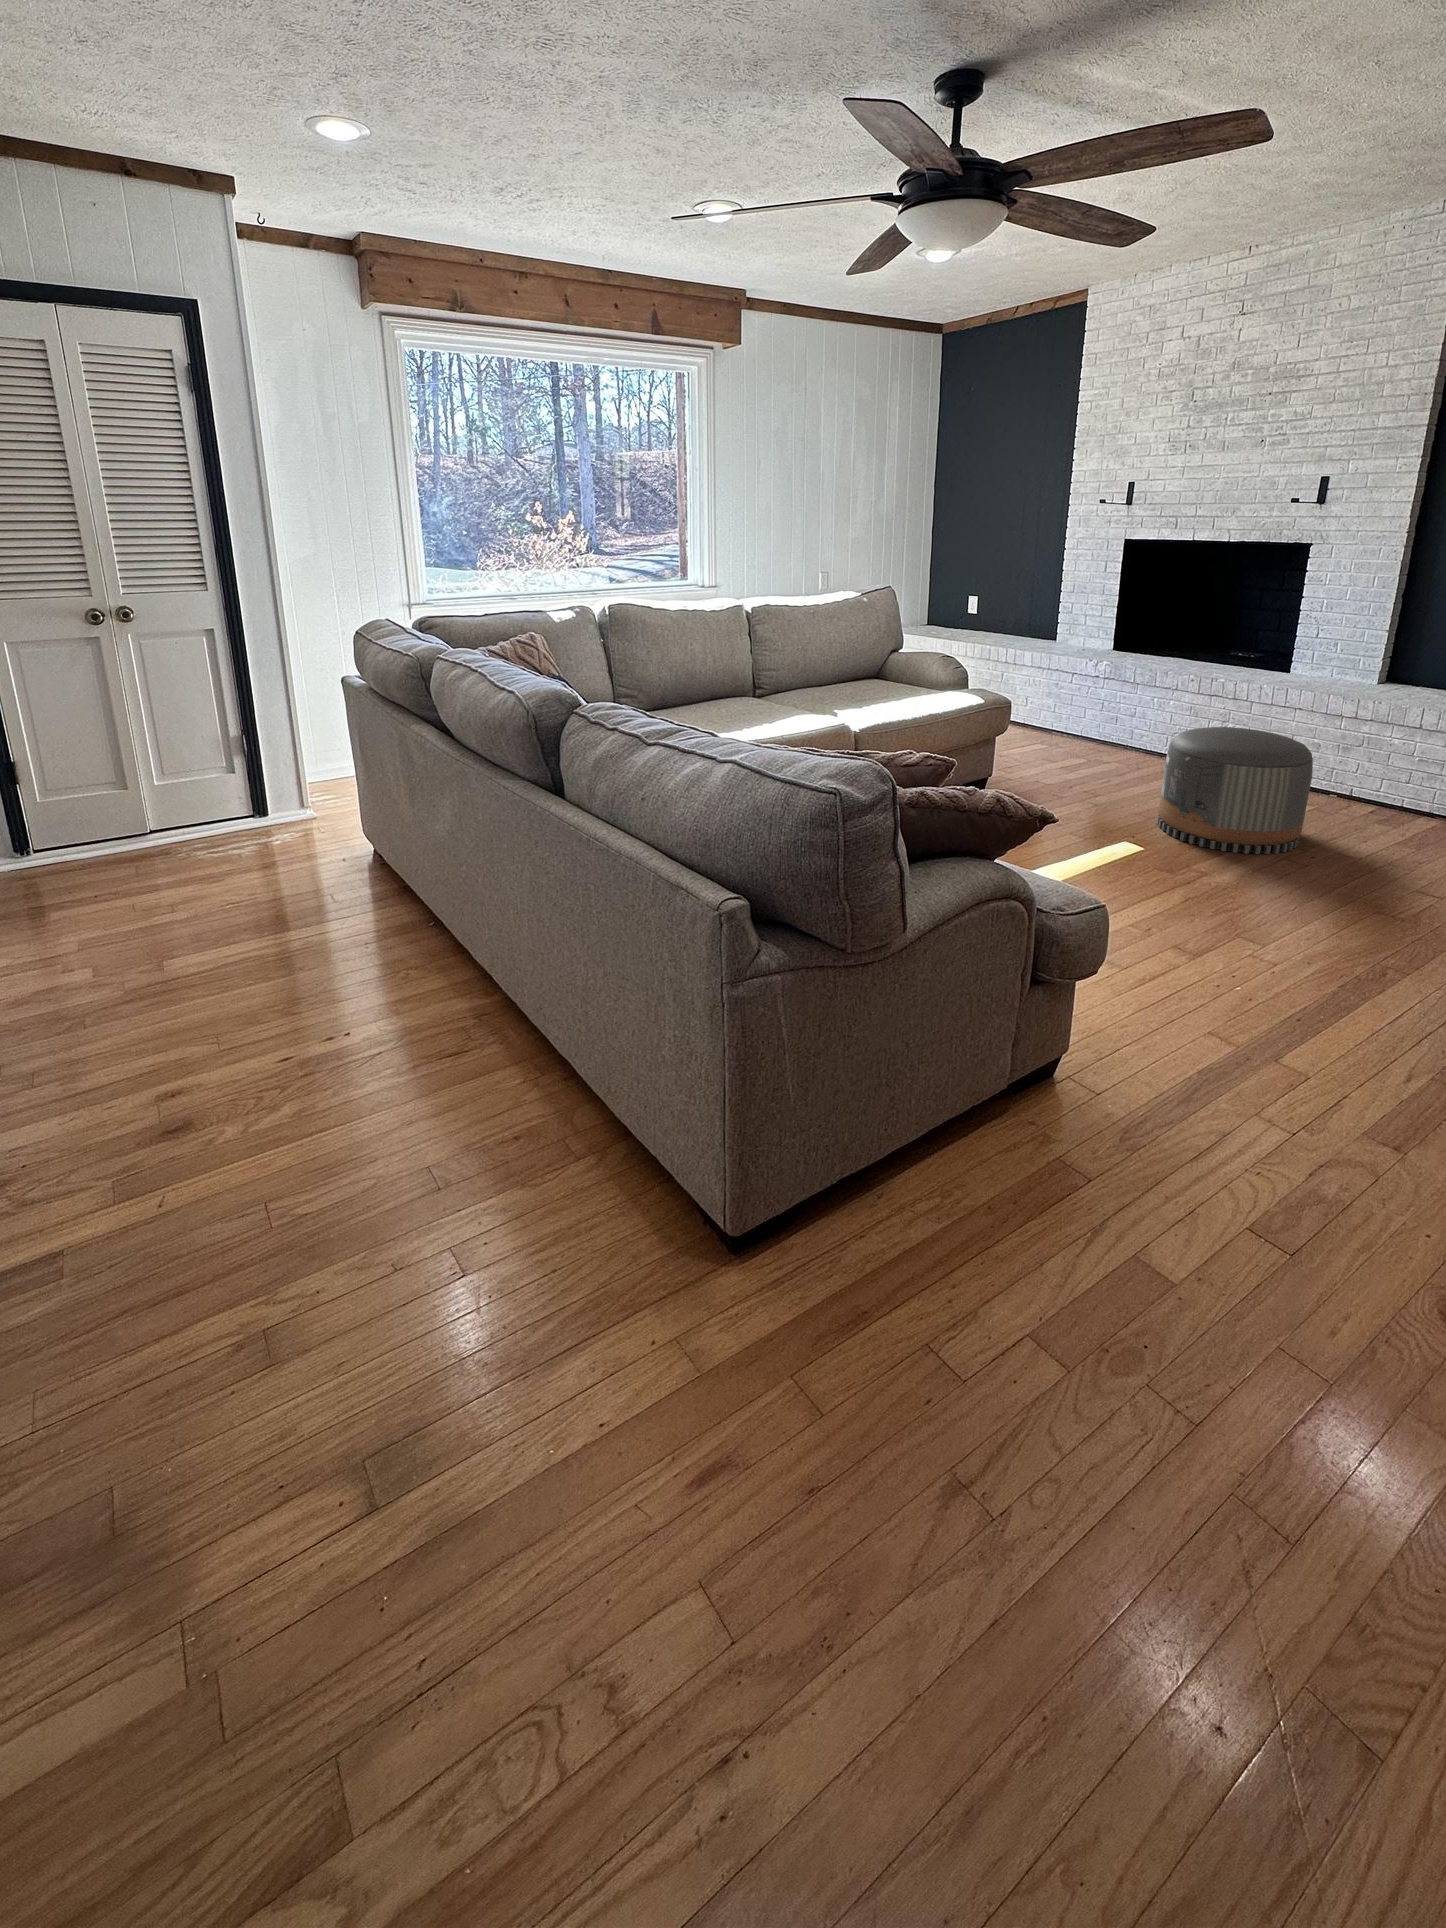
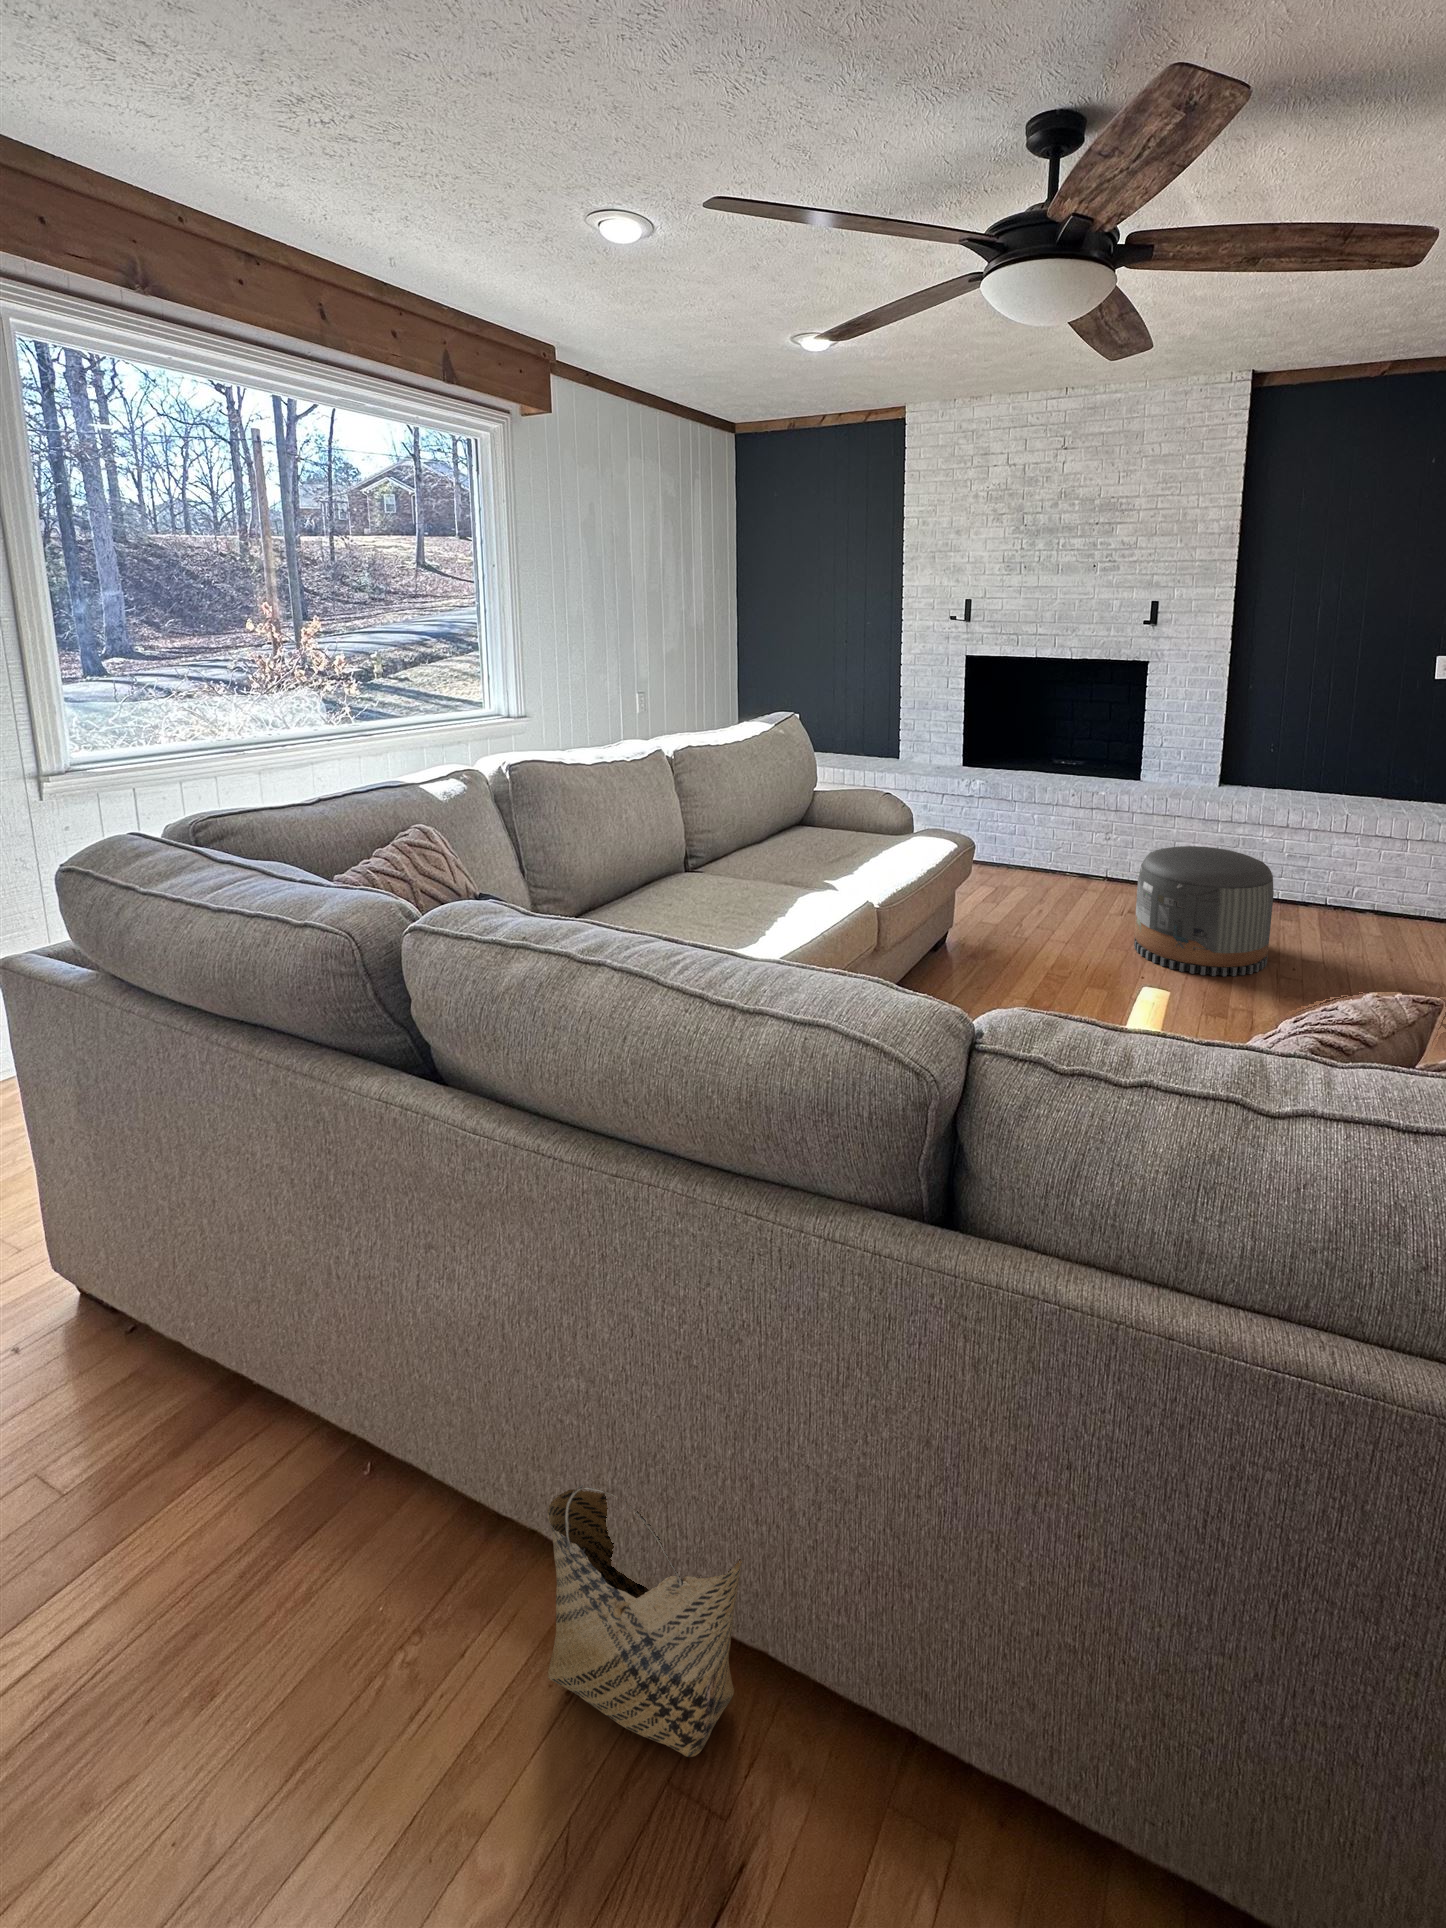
woven basket: none [406,891,478,1039] -> present [547,1485,742,1757]

